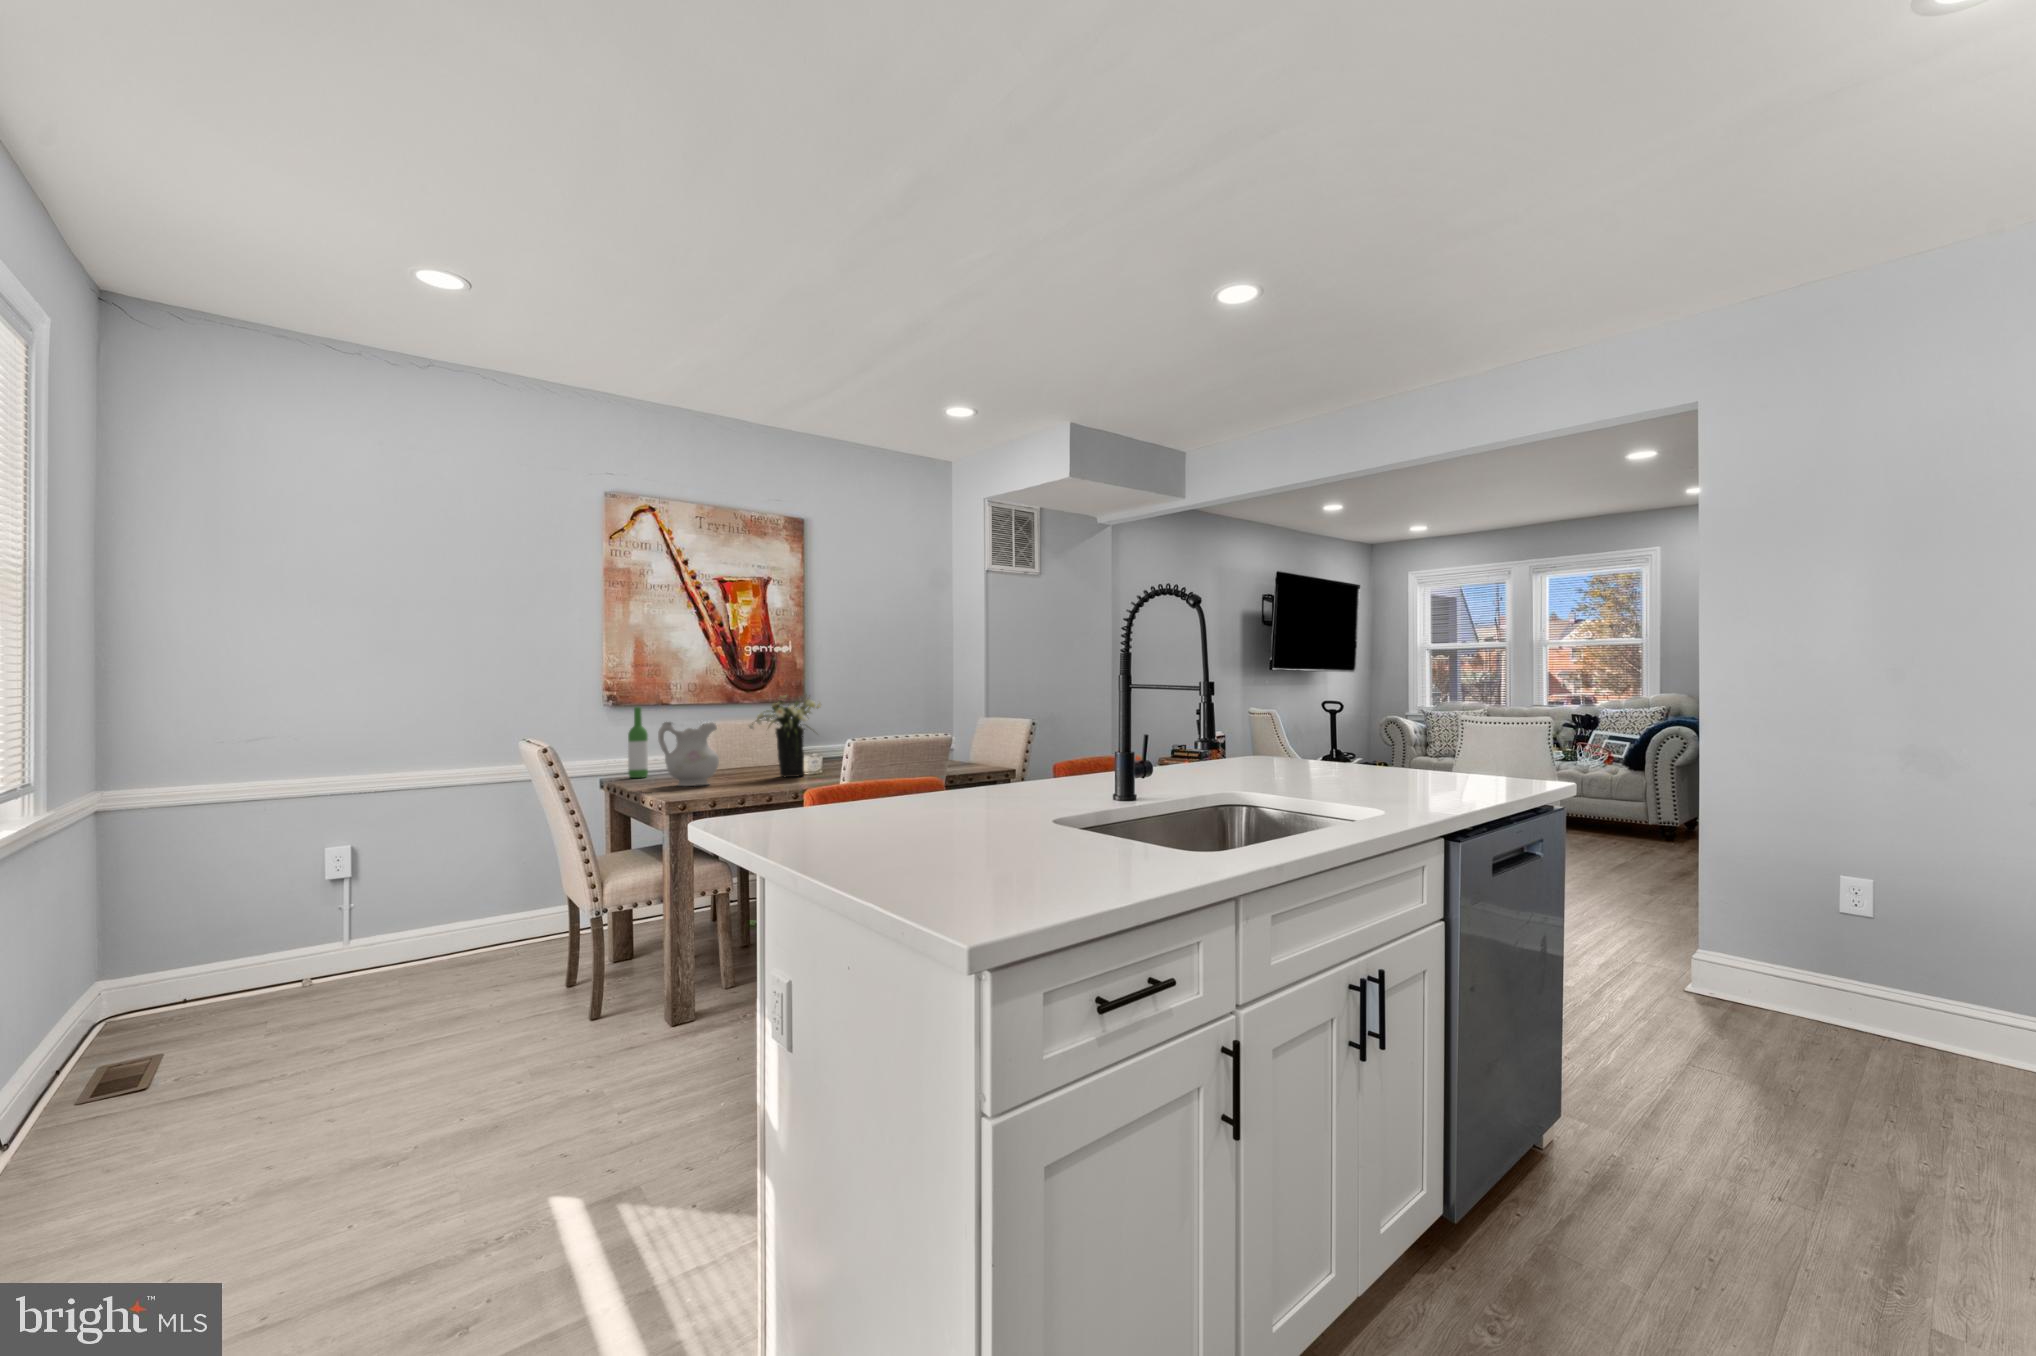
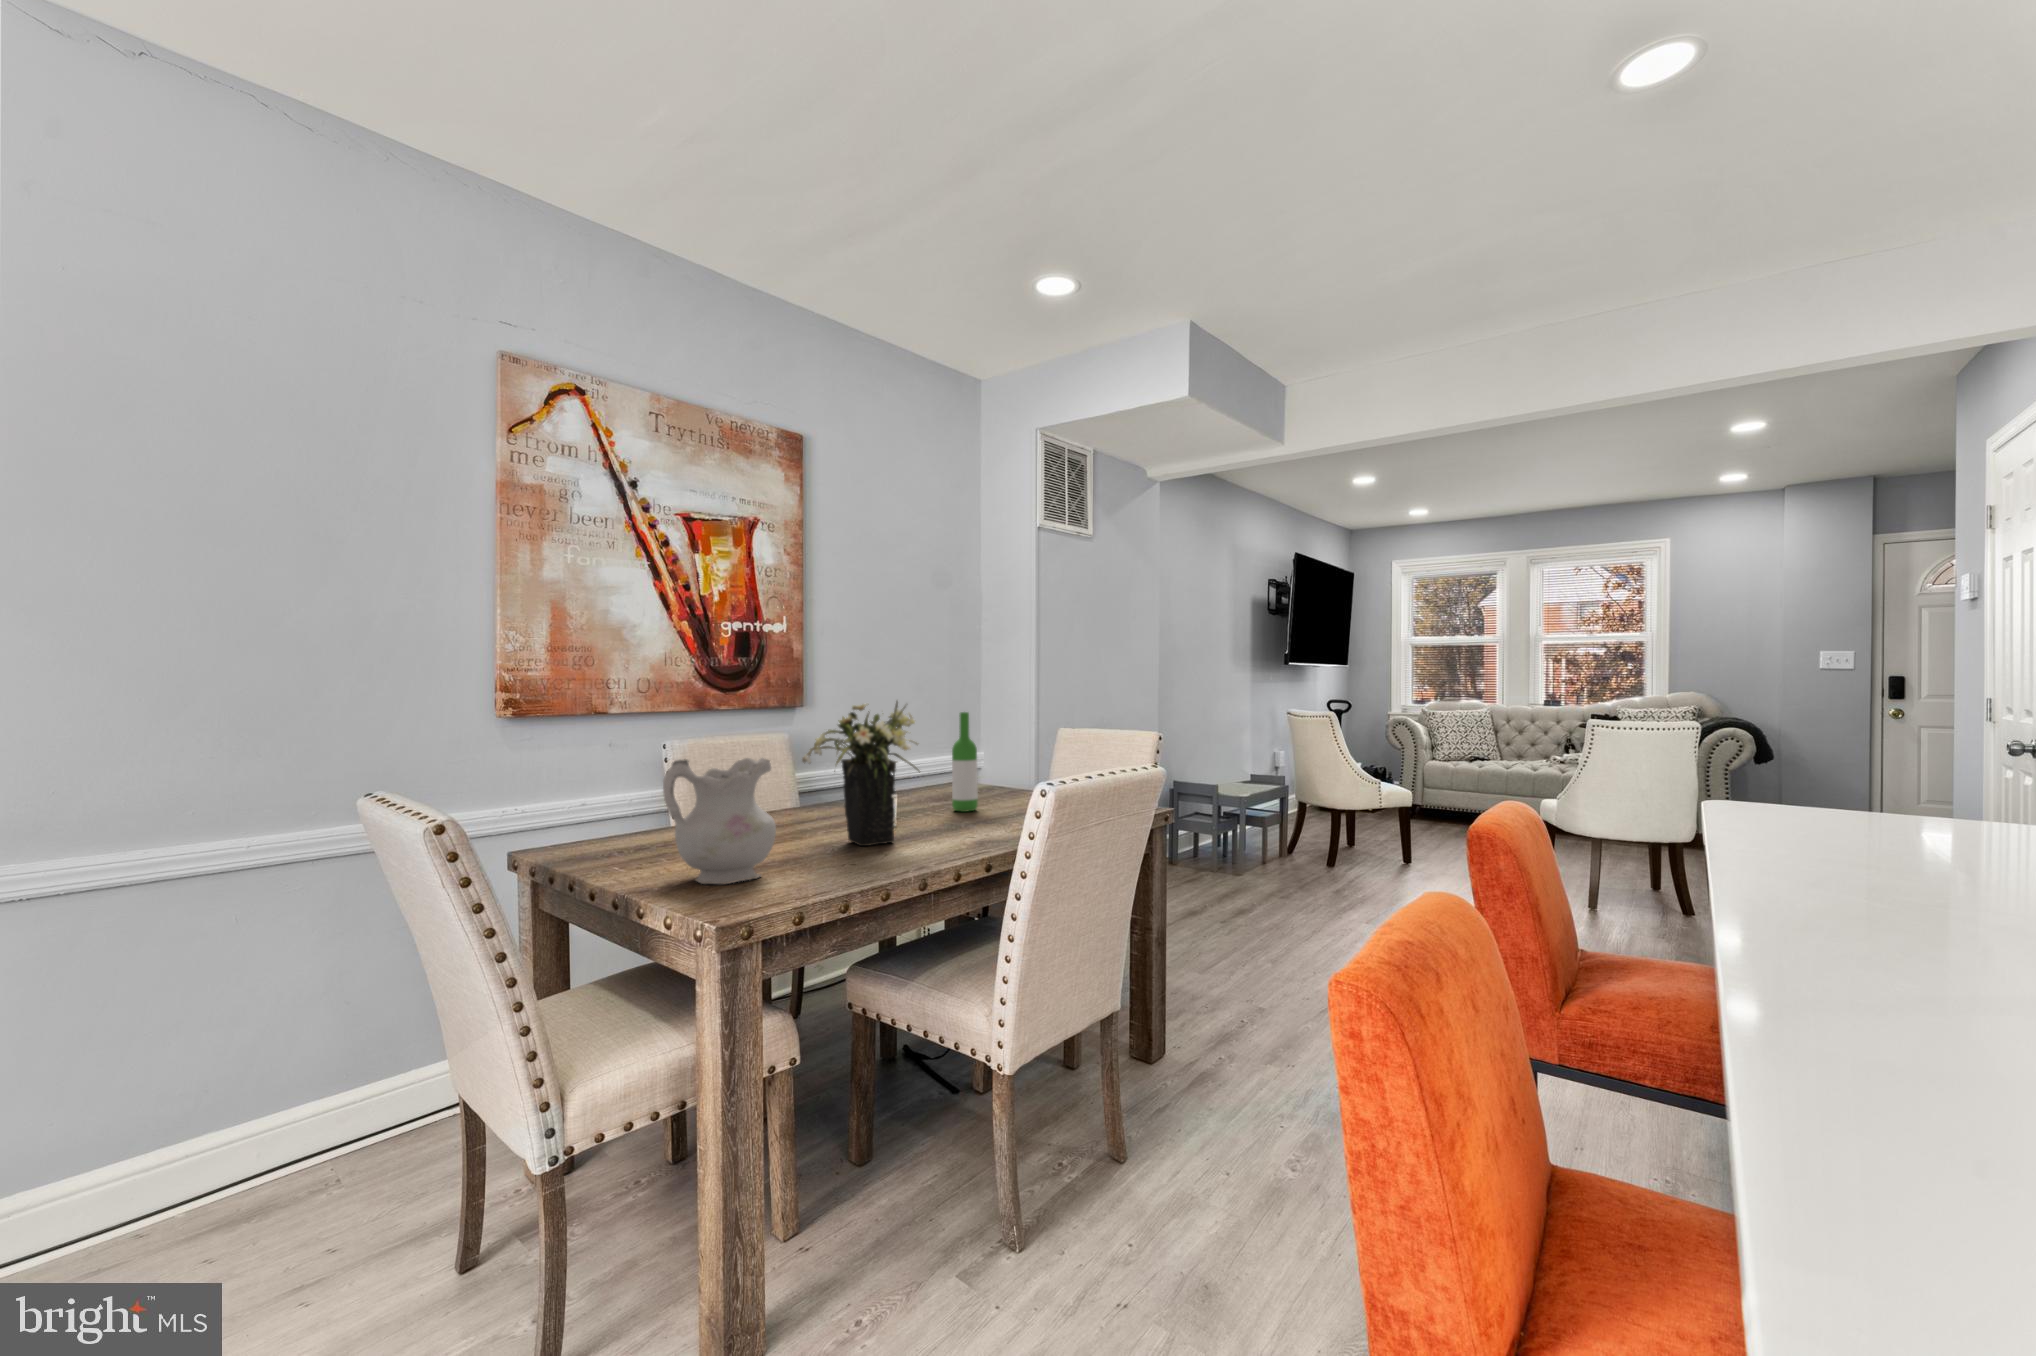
wine bottle: present [628,707,648,778] -> present [952,712,978,812]

